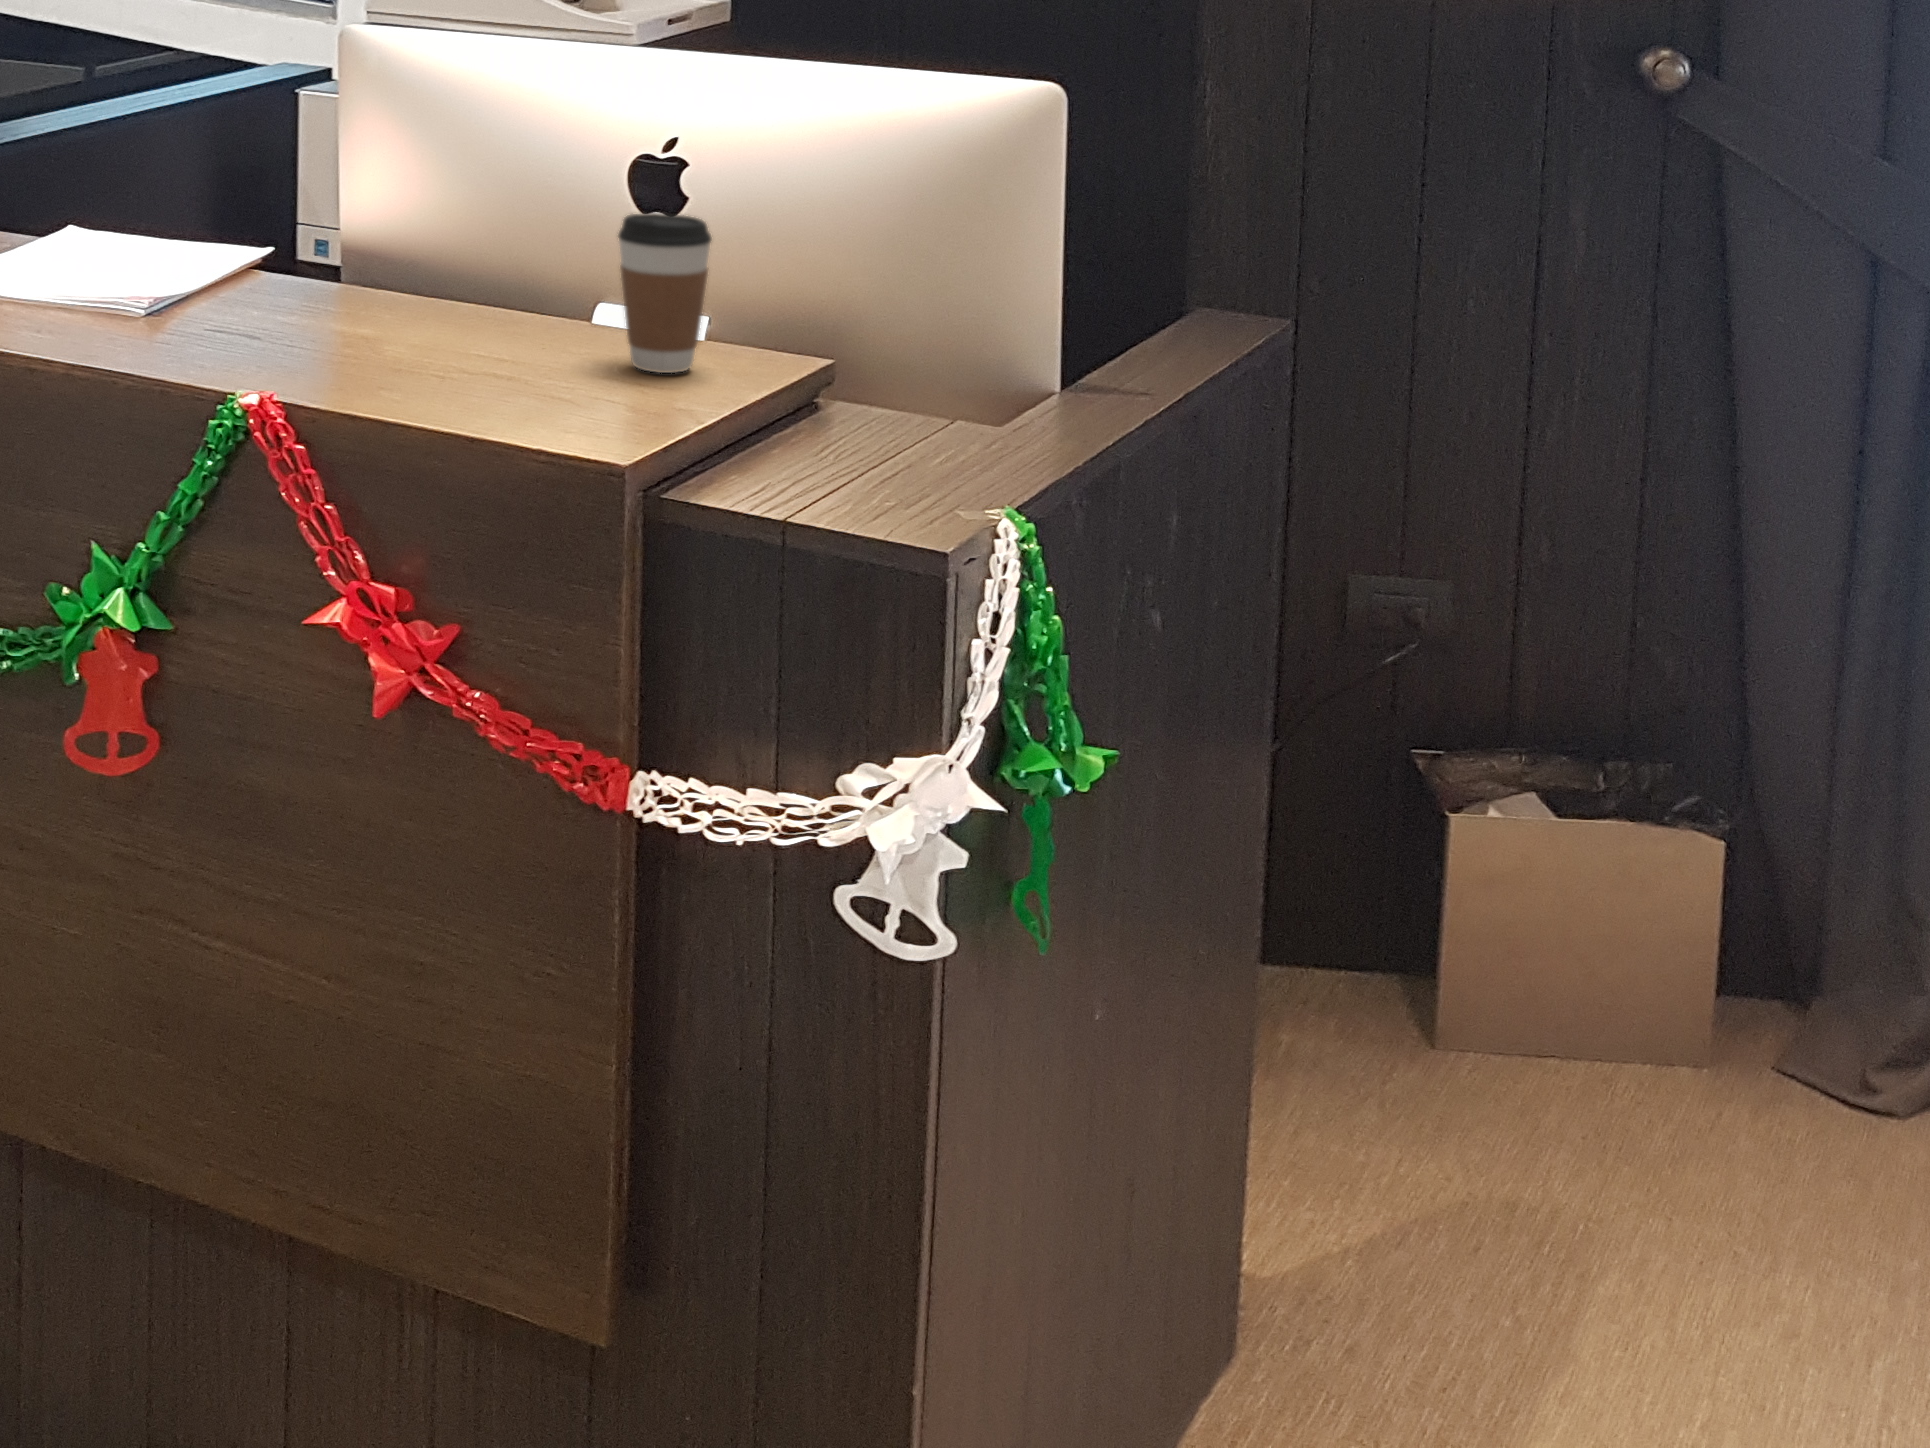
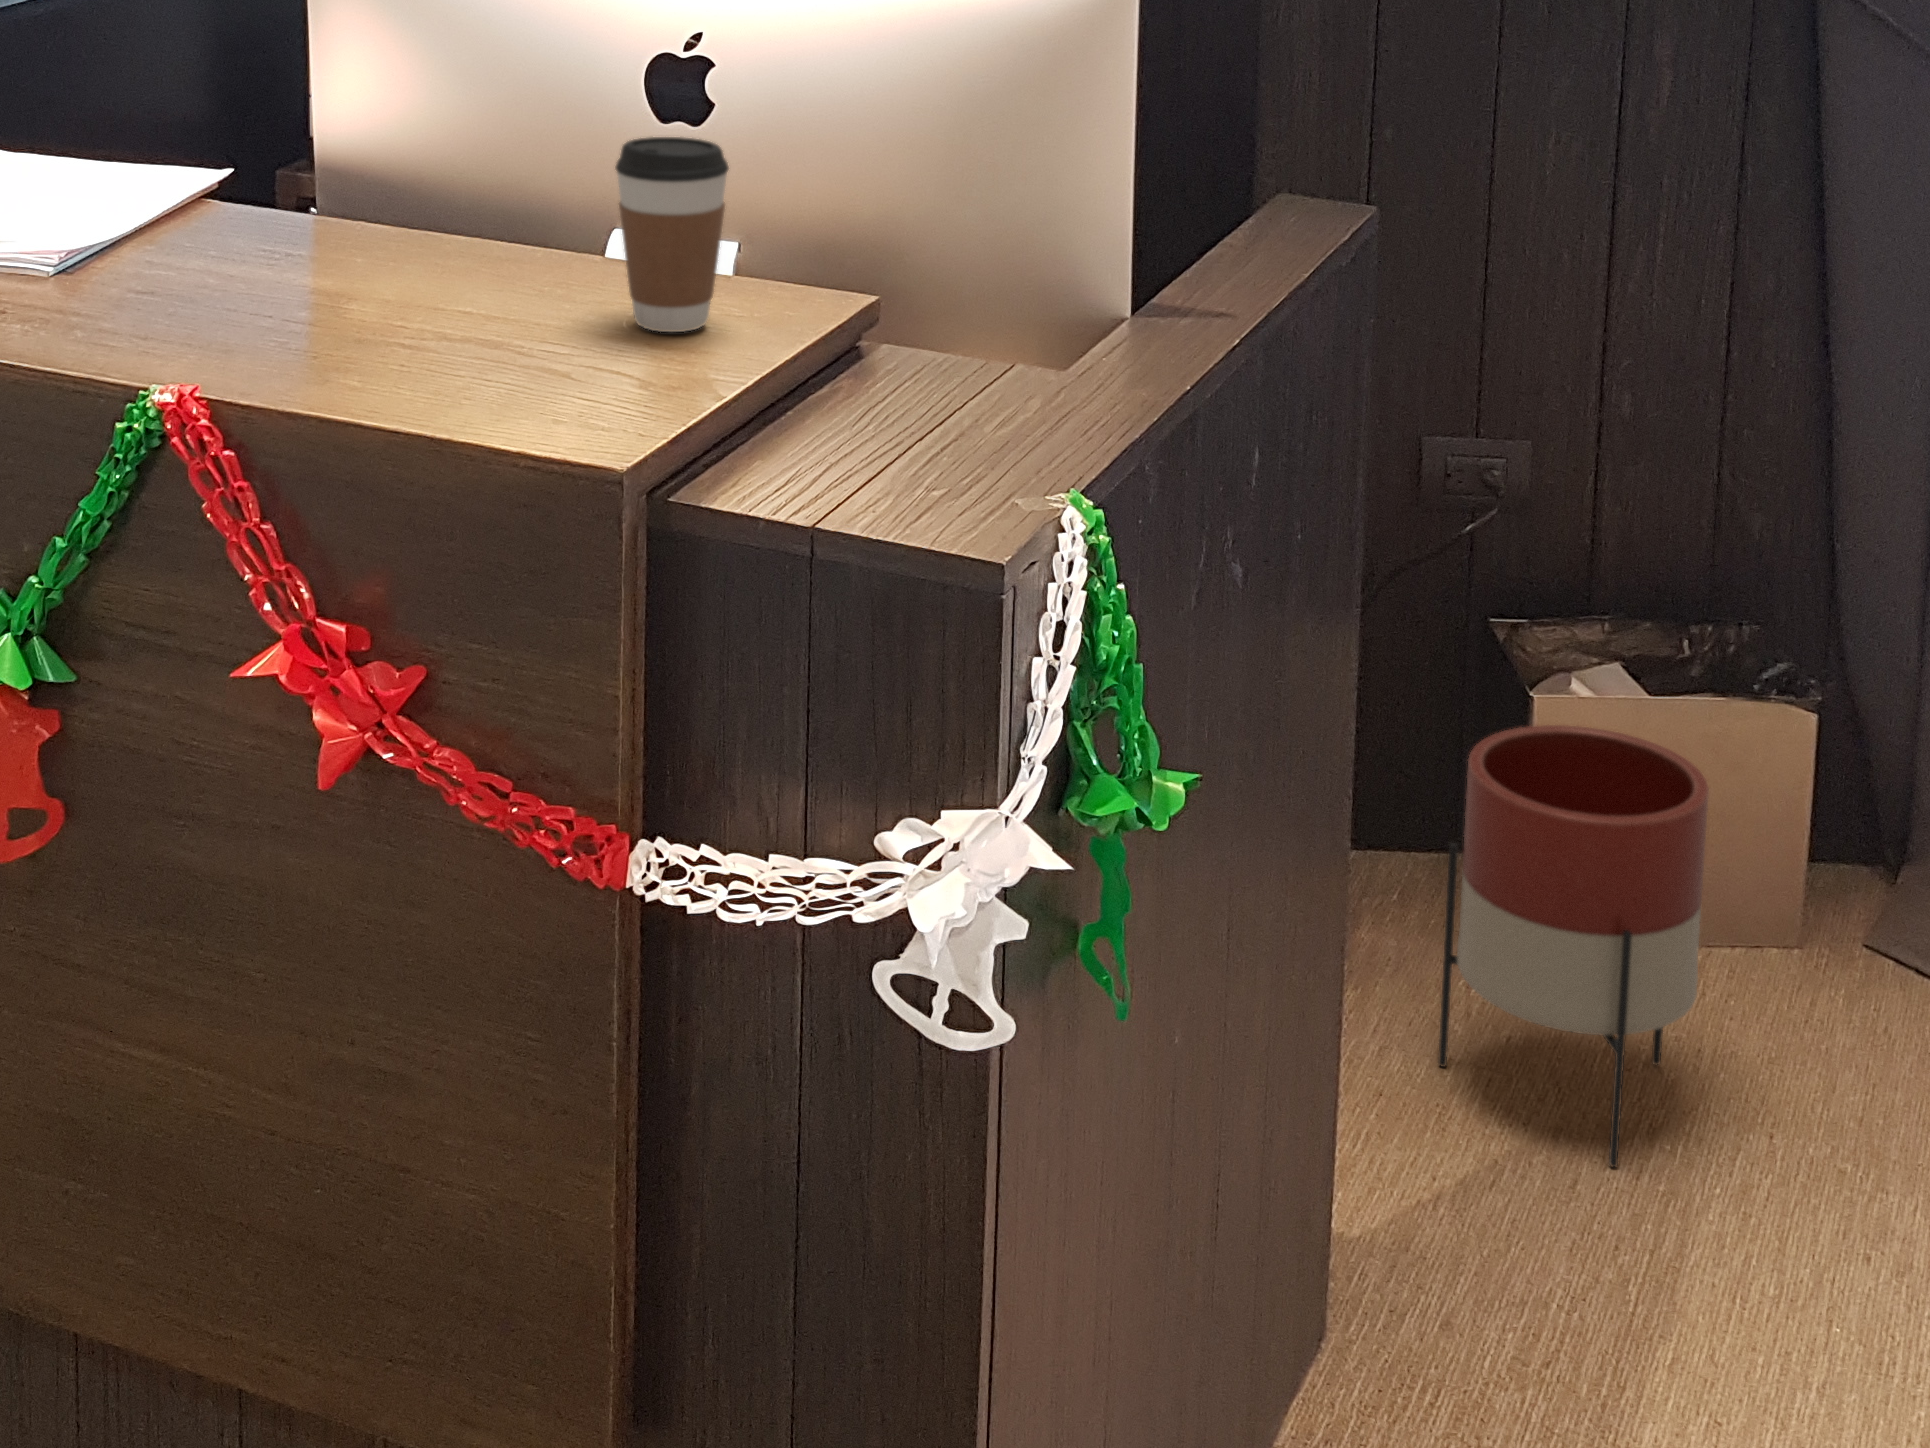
planter: none [1340,823,1599,1236] -> present [1438,725,1709,1167]

